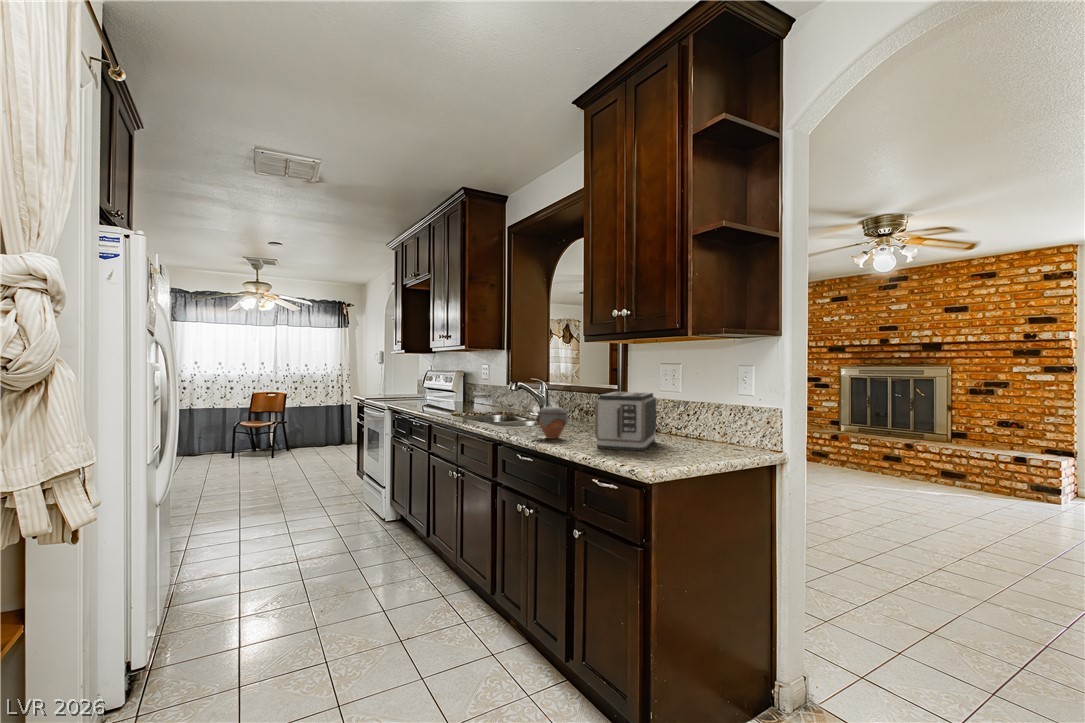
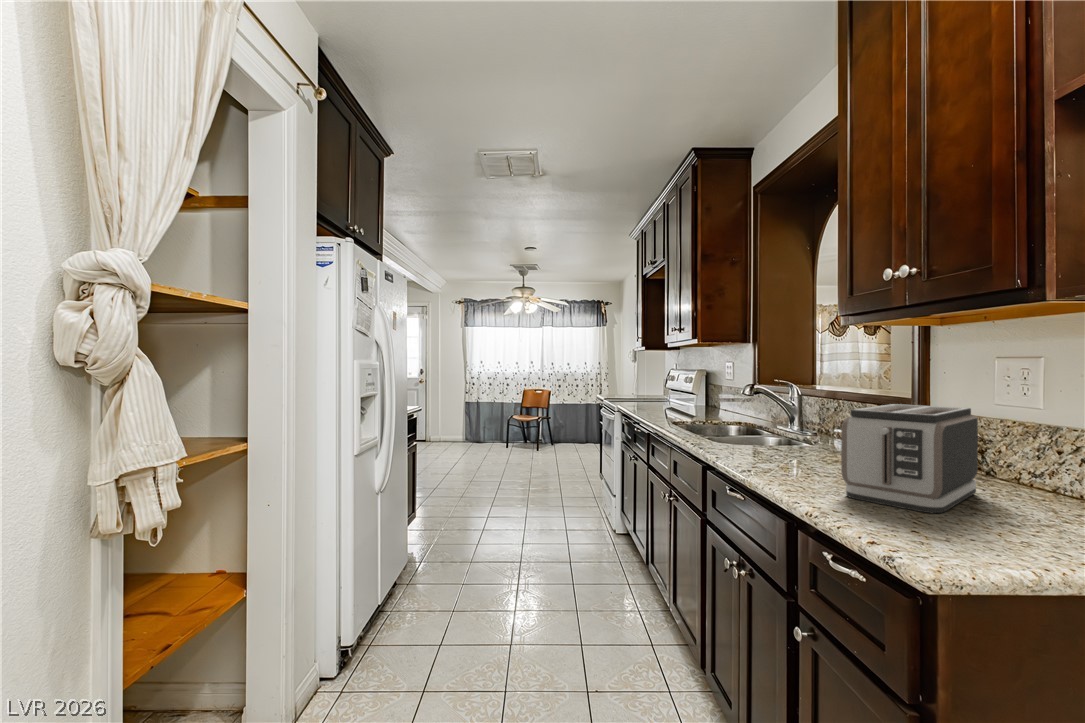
jar: present [536,407,568,439] -> none [755,422,808,471]

